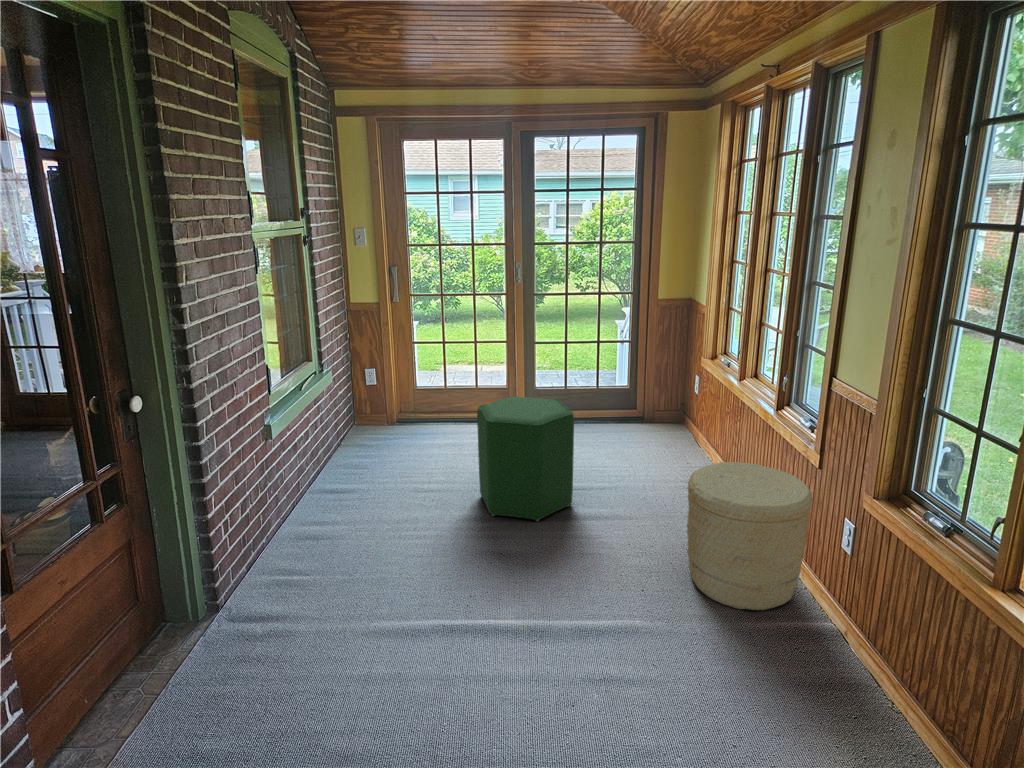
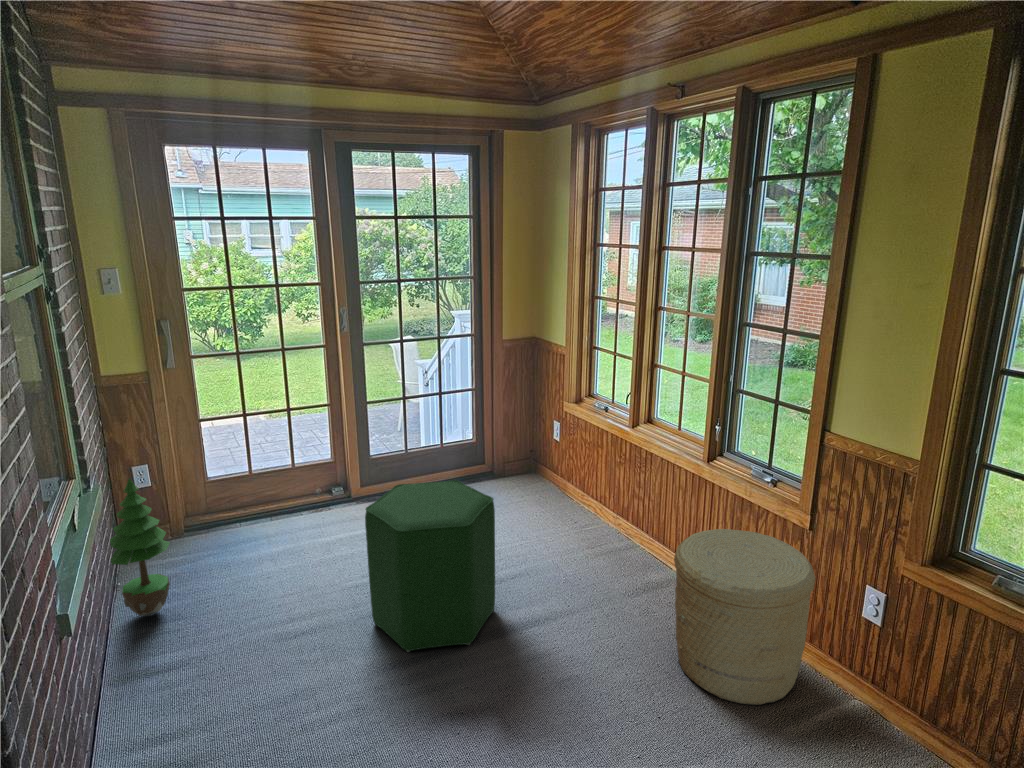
potted tree: none [329,366,366,464] -> present [110,479,170,616]

